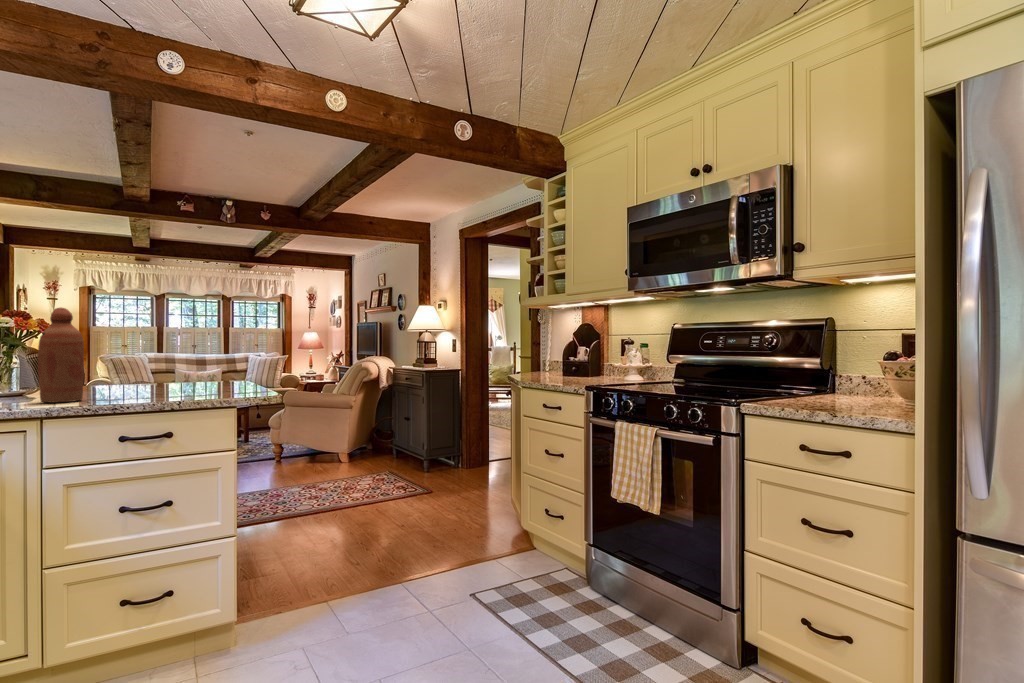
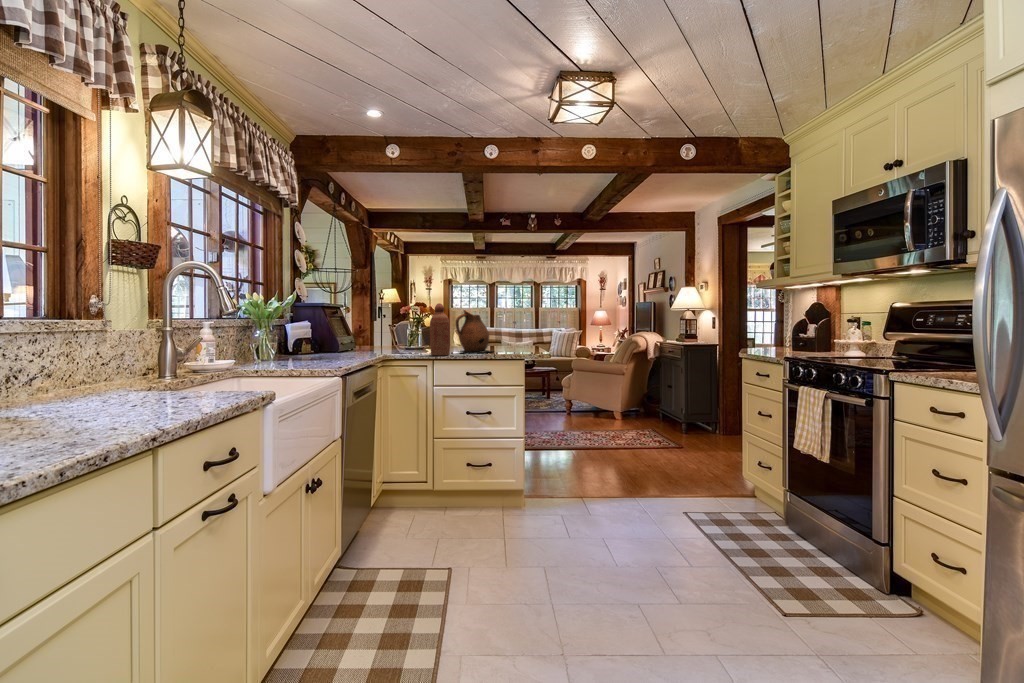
ceramic pitcher: none [97,321,175,394] -> present [456,310,493,353]

